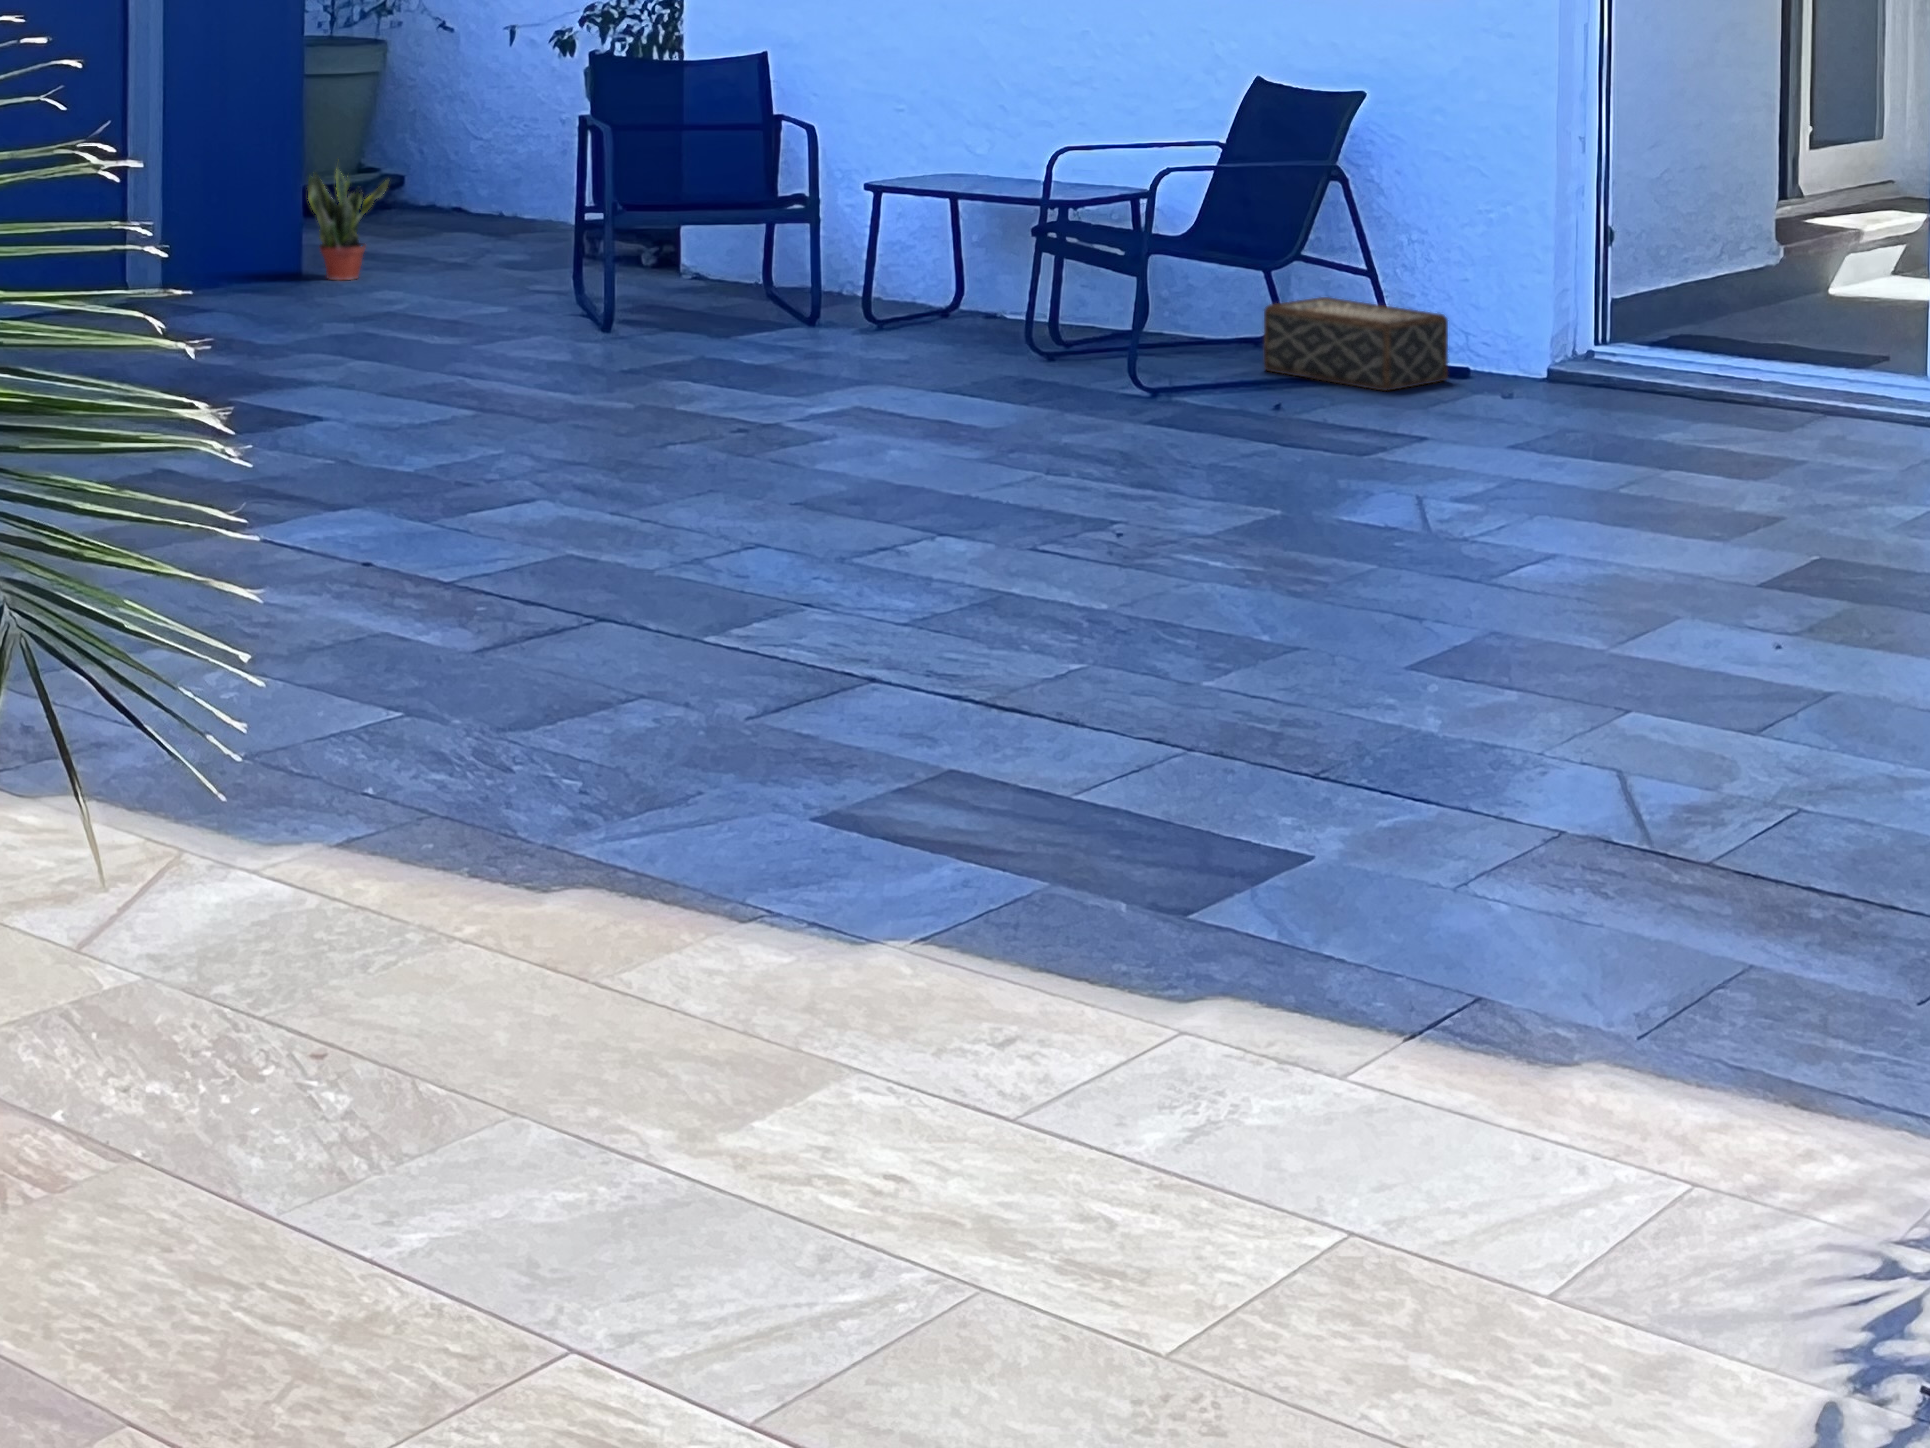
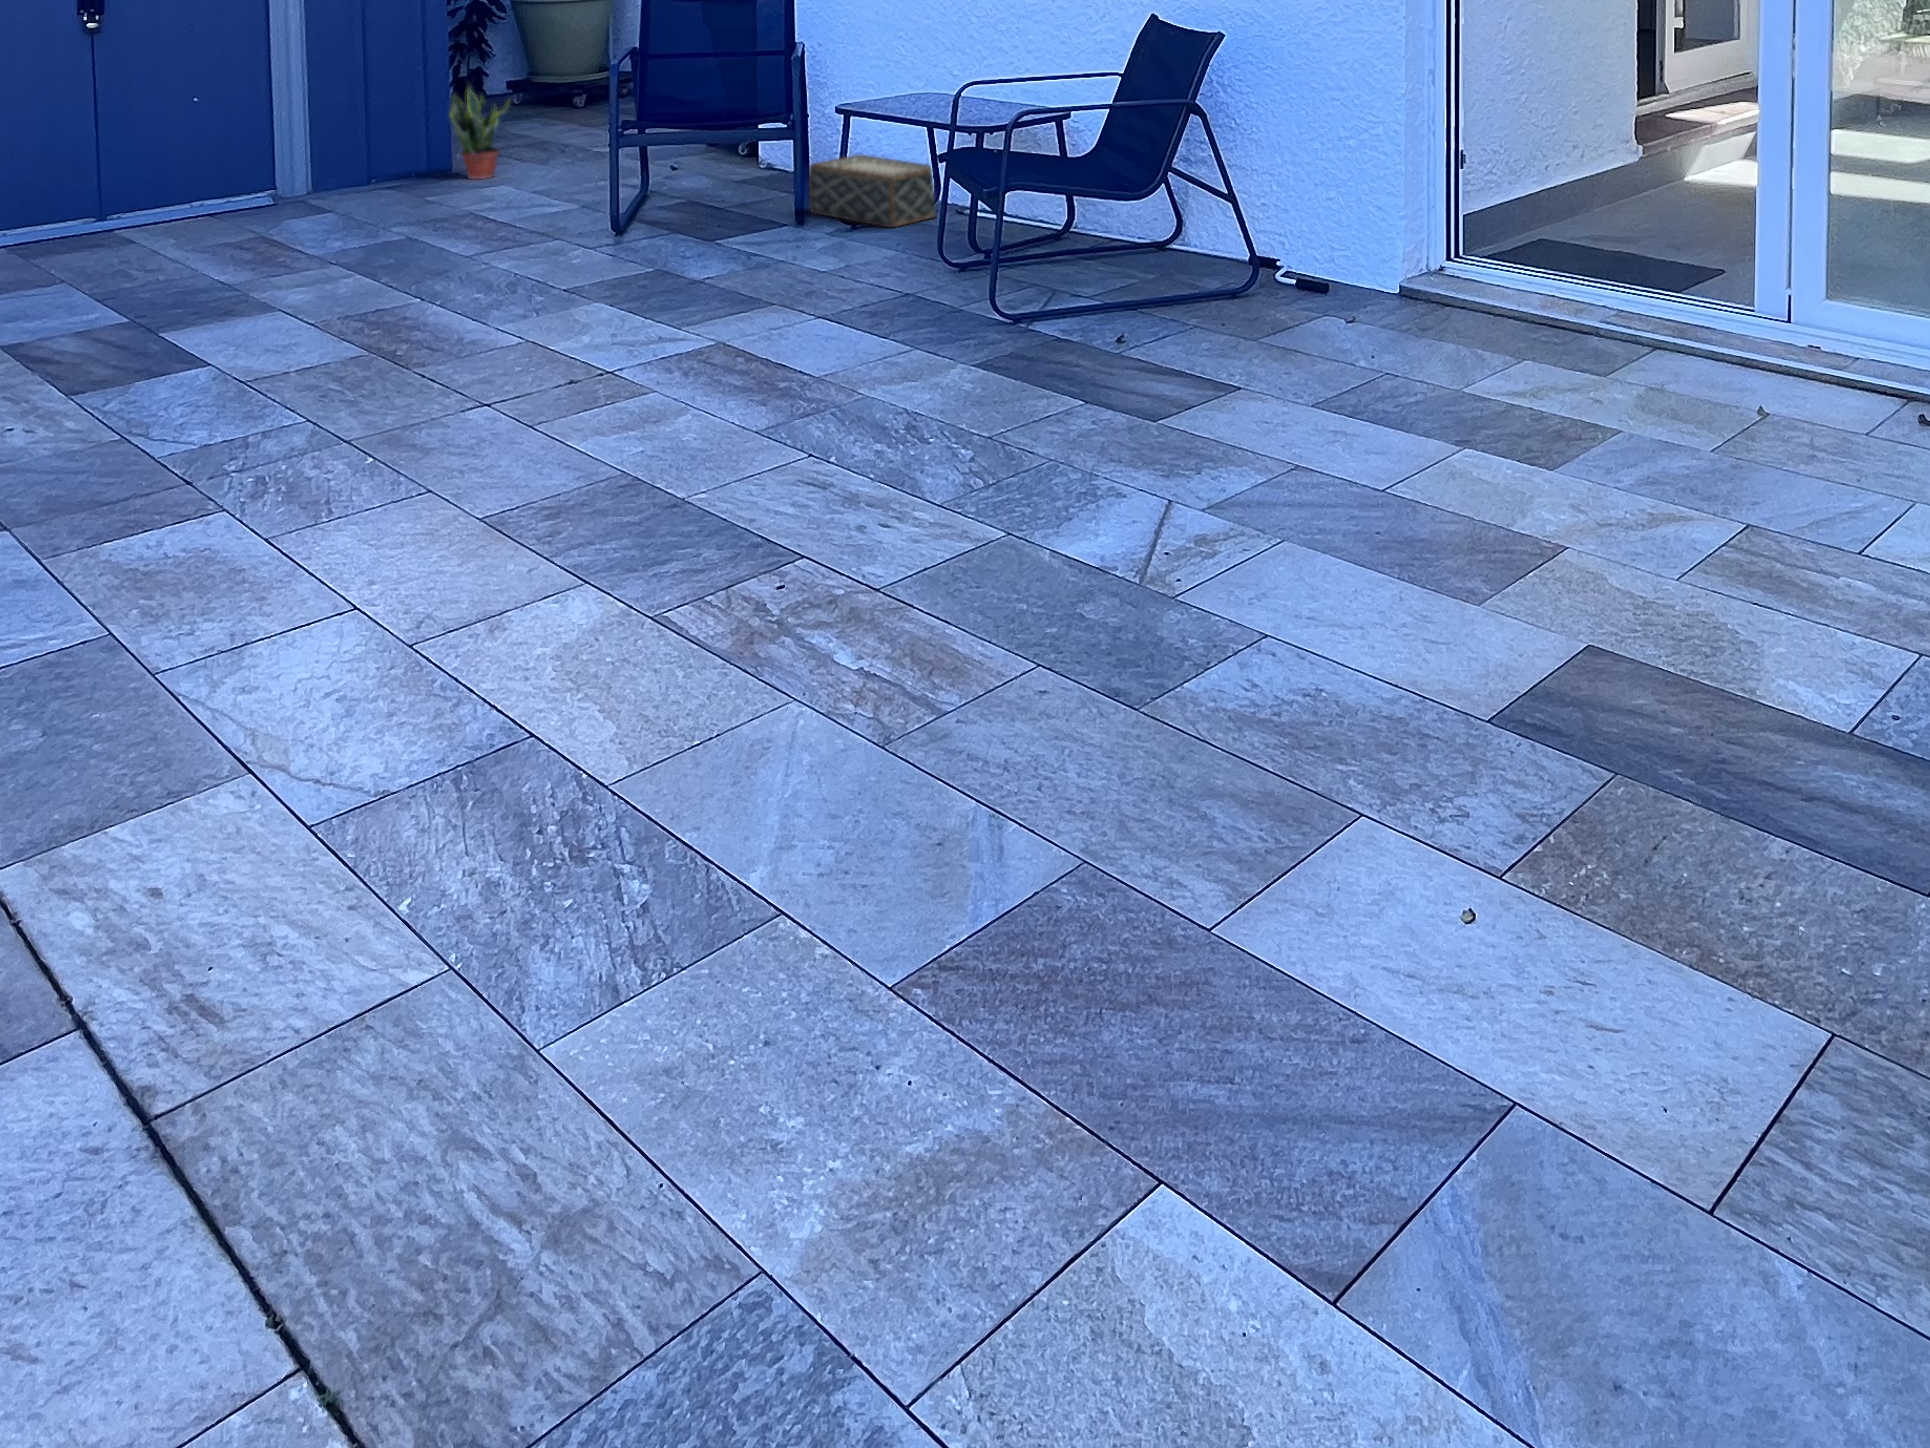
woven basket: present [1264,297,1448,391] -> present [809,154,936,227]

